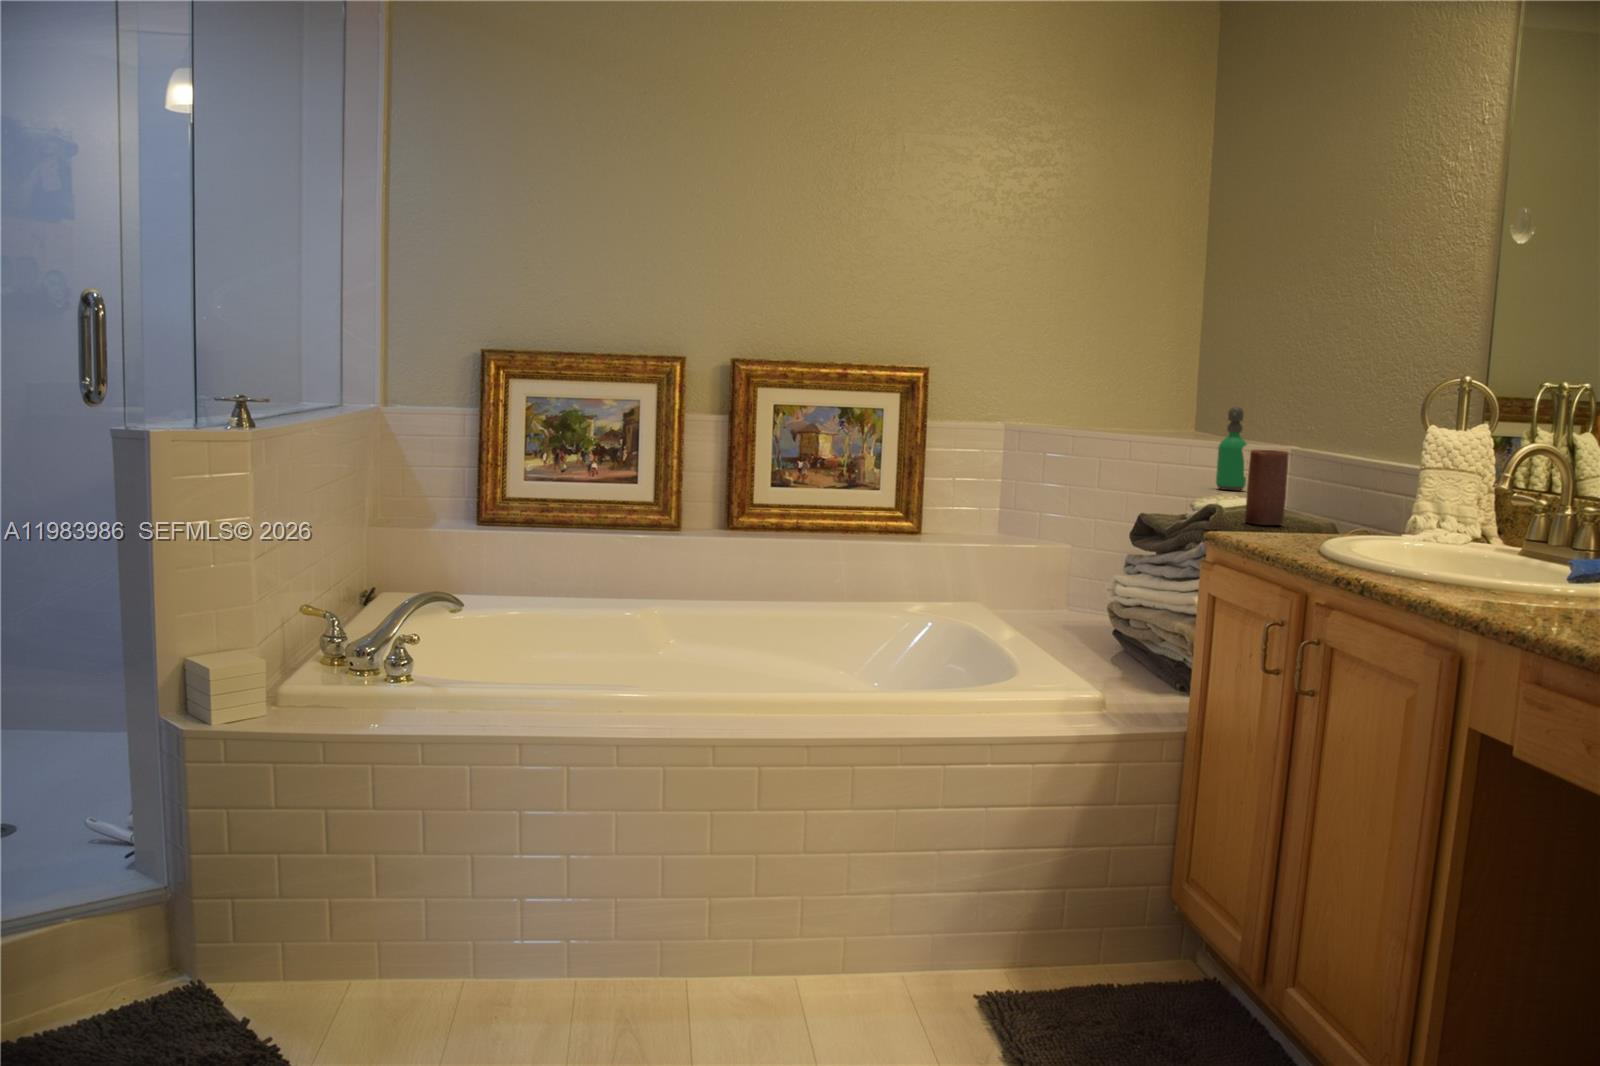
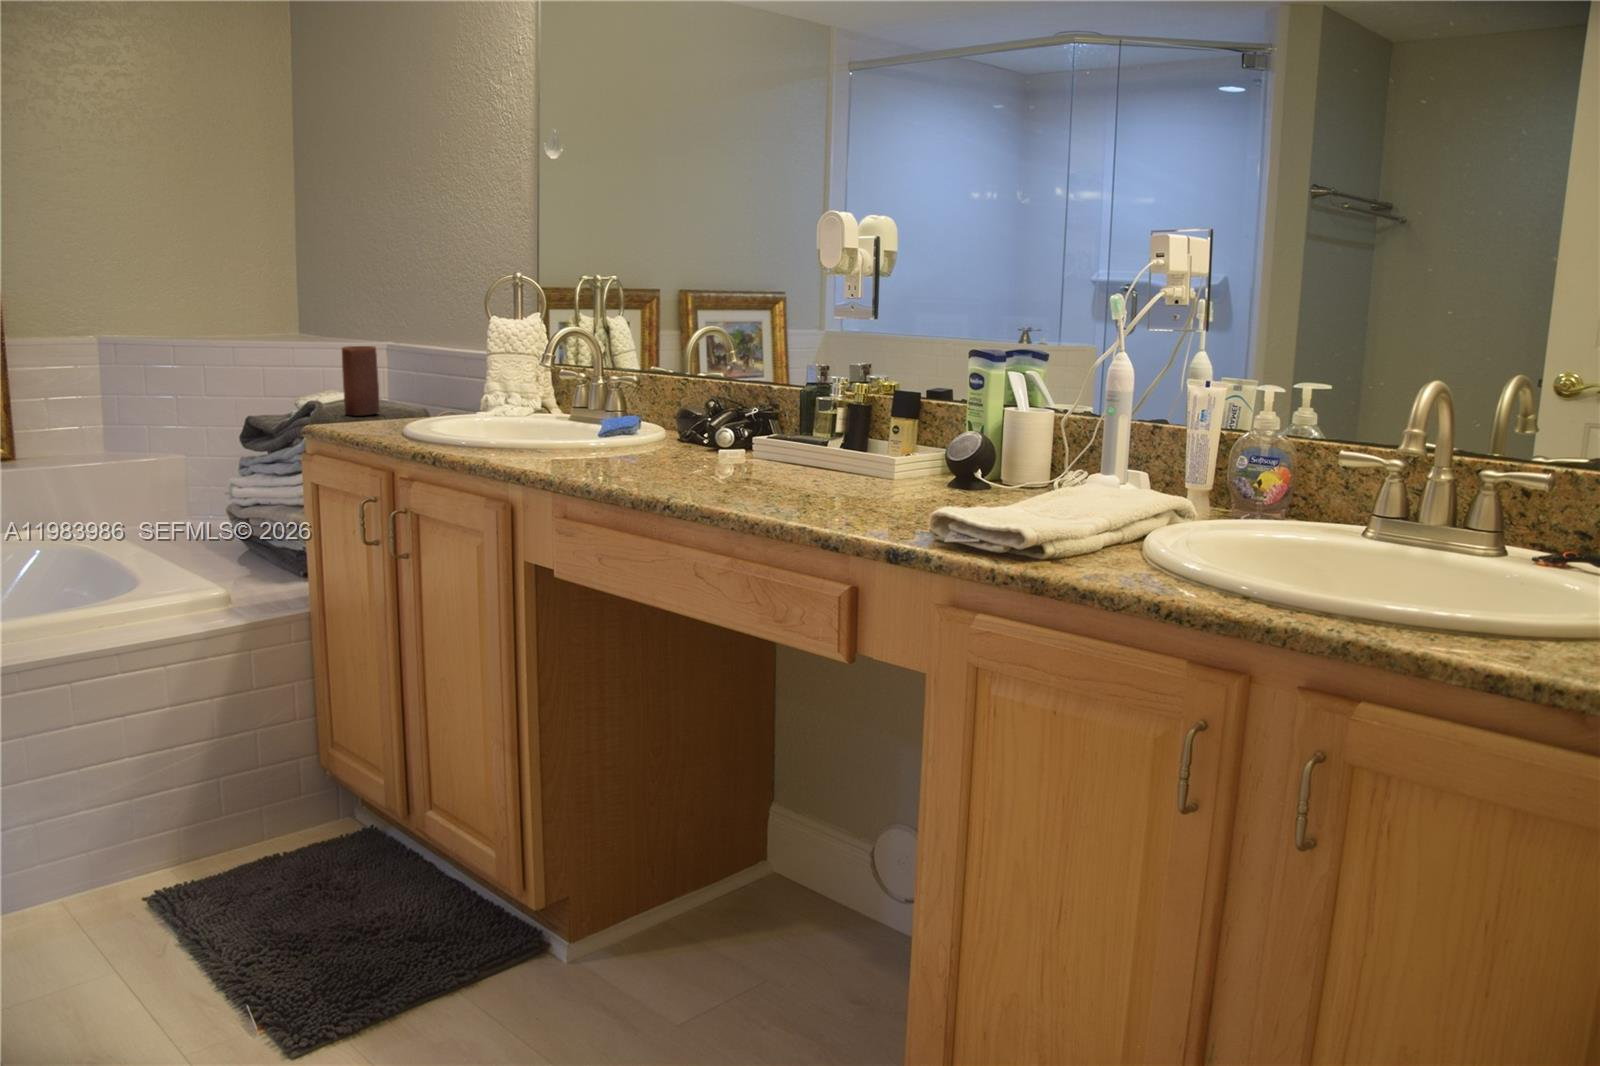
soap dispenser: present [1216,407,1247,490] -> none [321,304,351,385]

